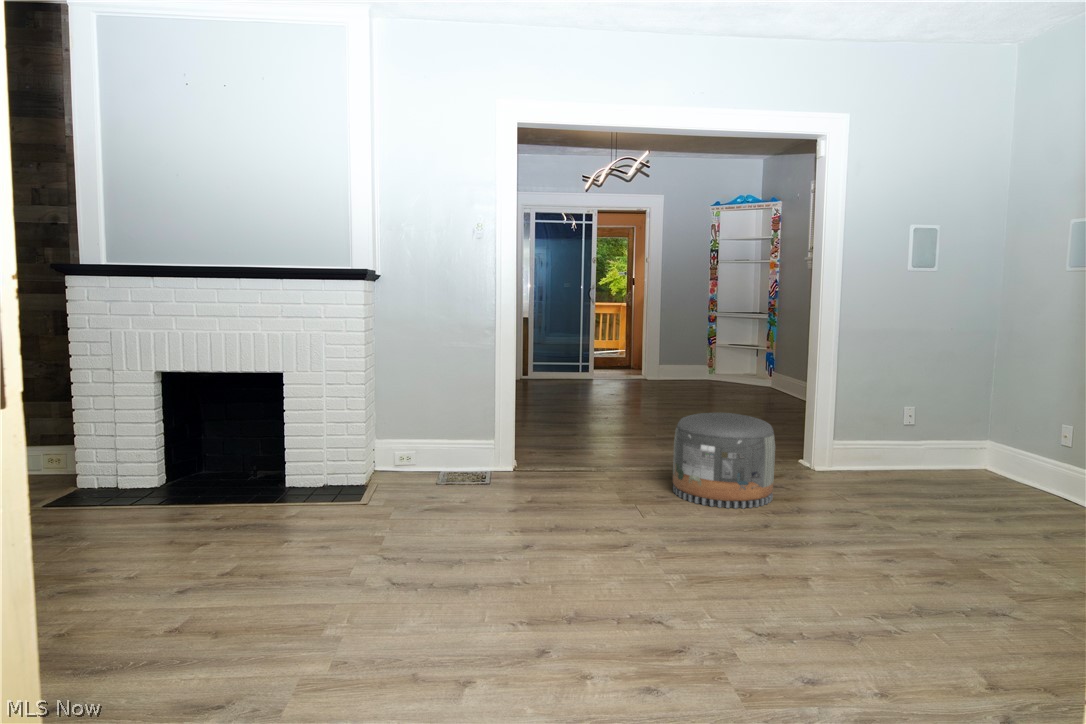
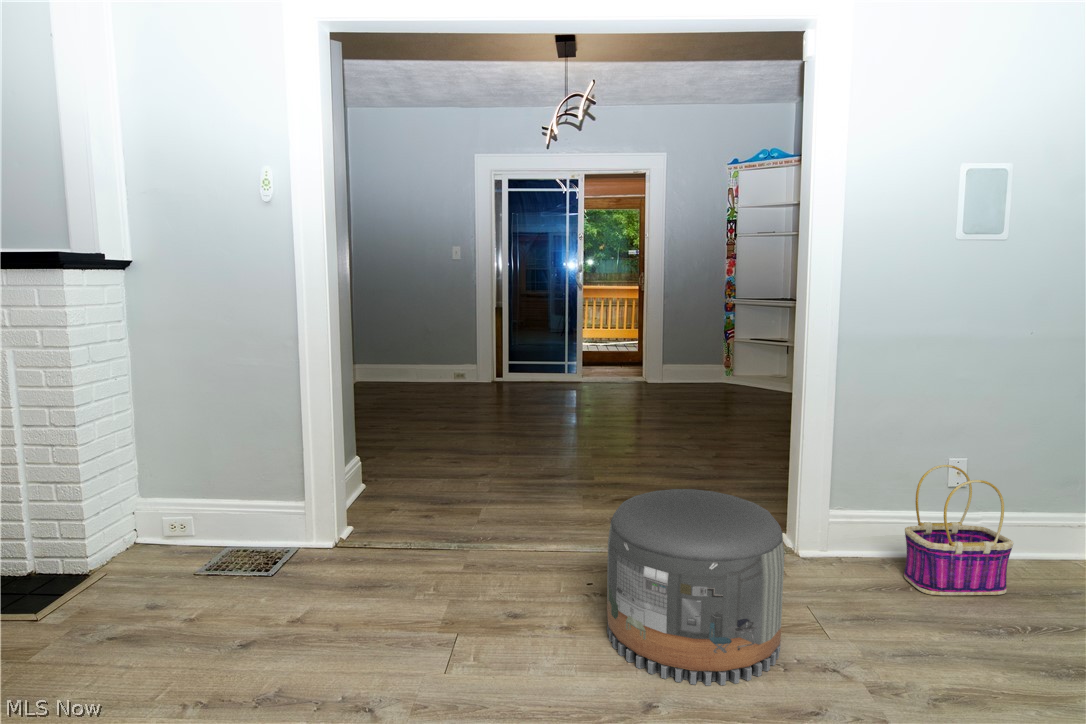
basket: none [842,405,904,480] -> present [904,465,1013,595]

